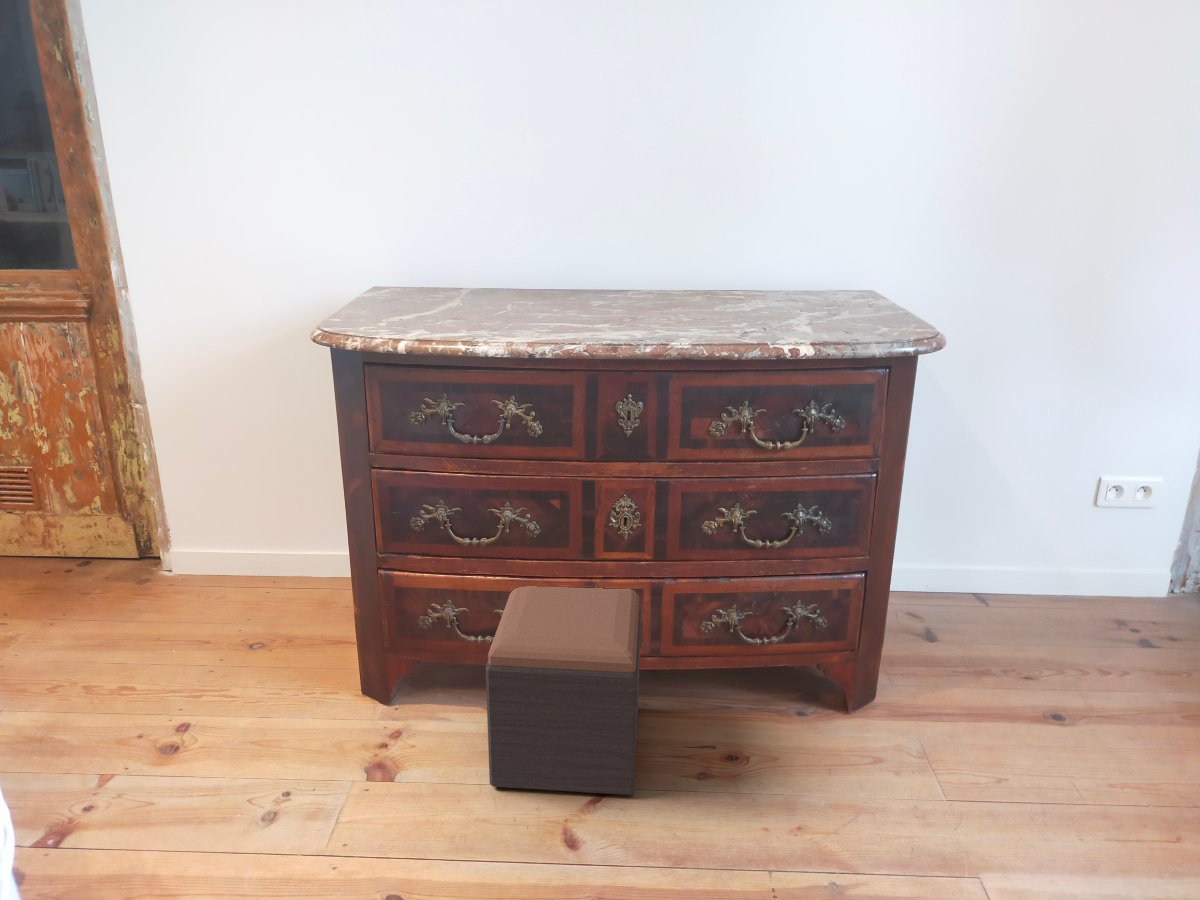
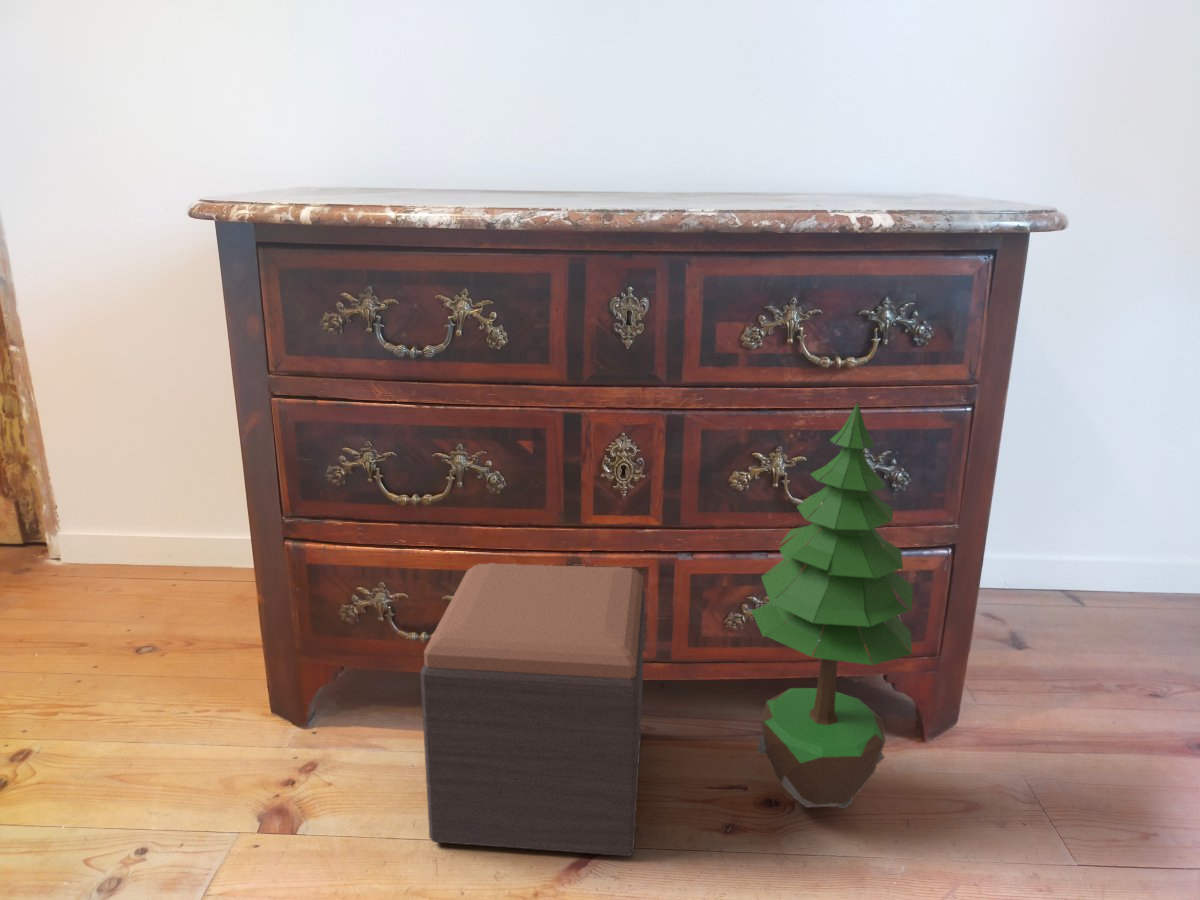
potted tree: none [717,481,830,762] -> present [751,403,913,809]

